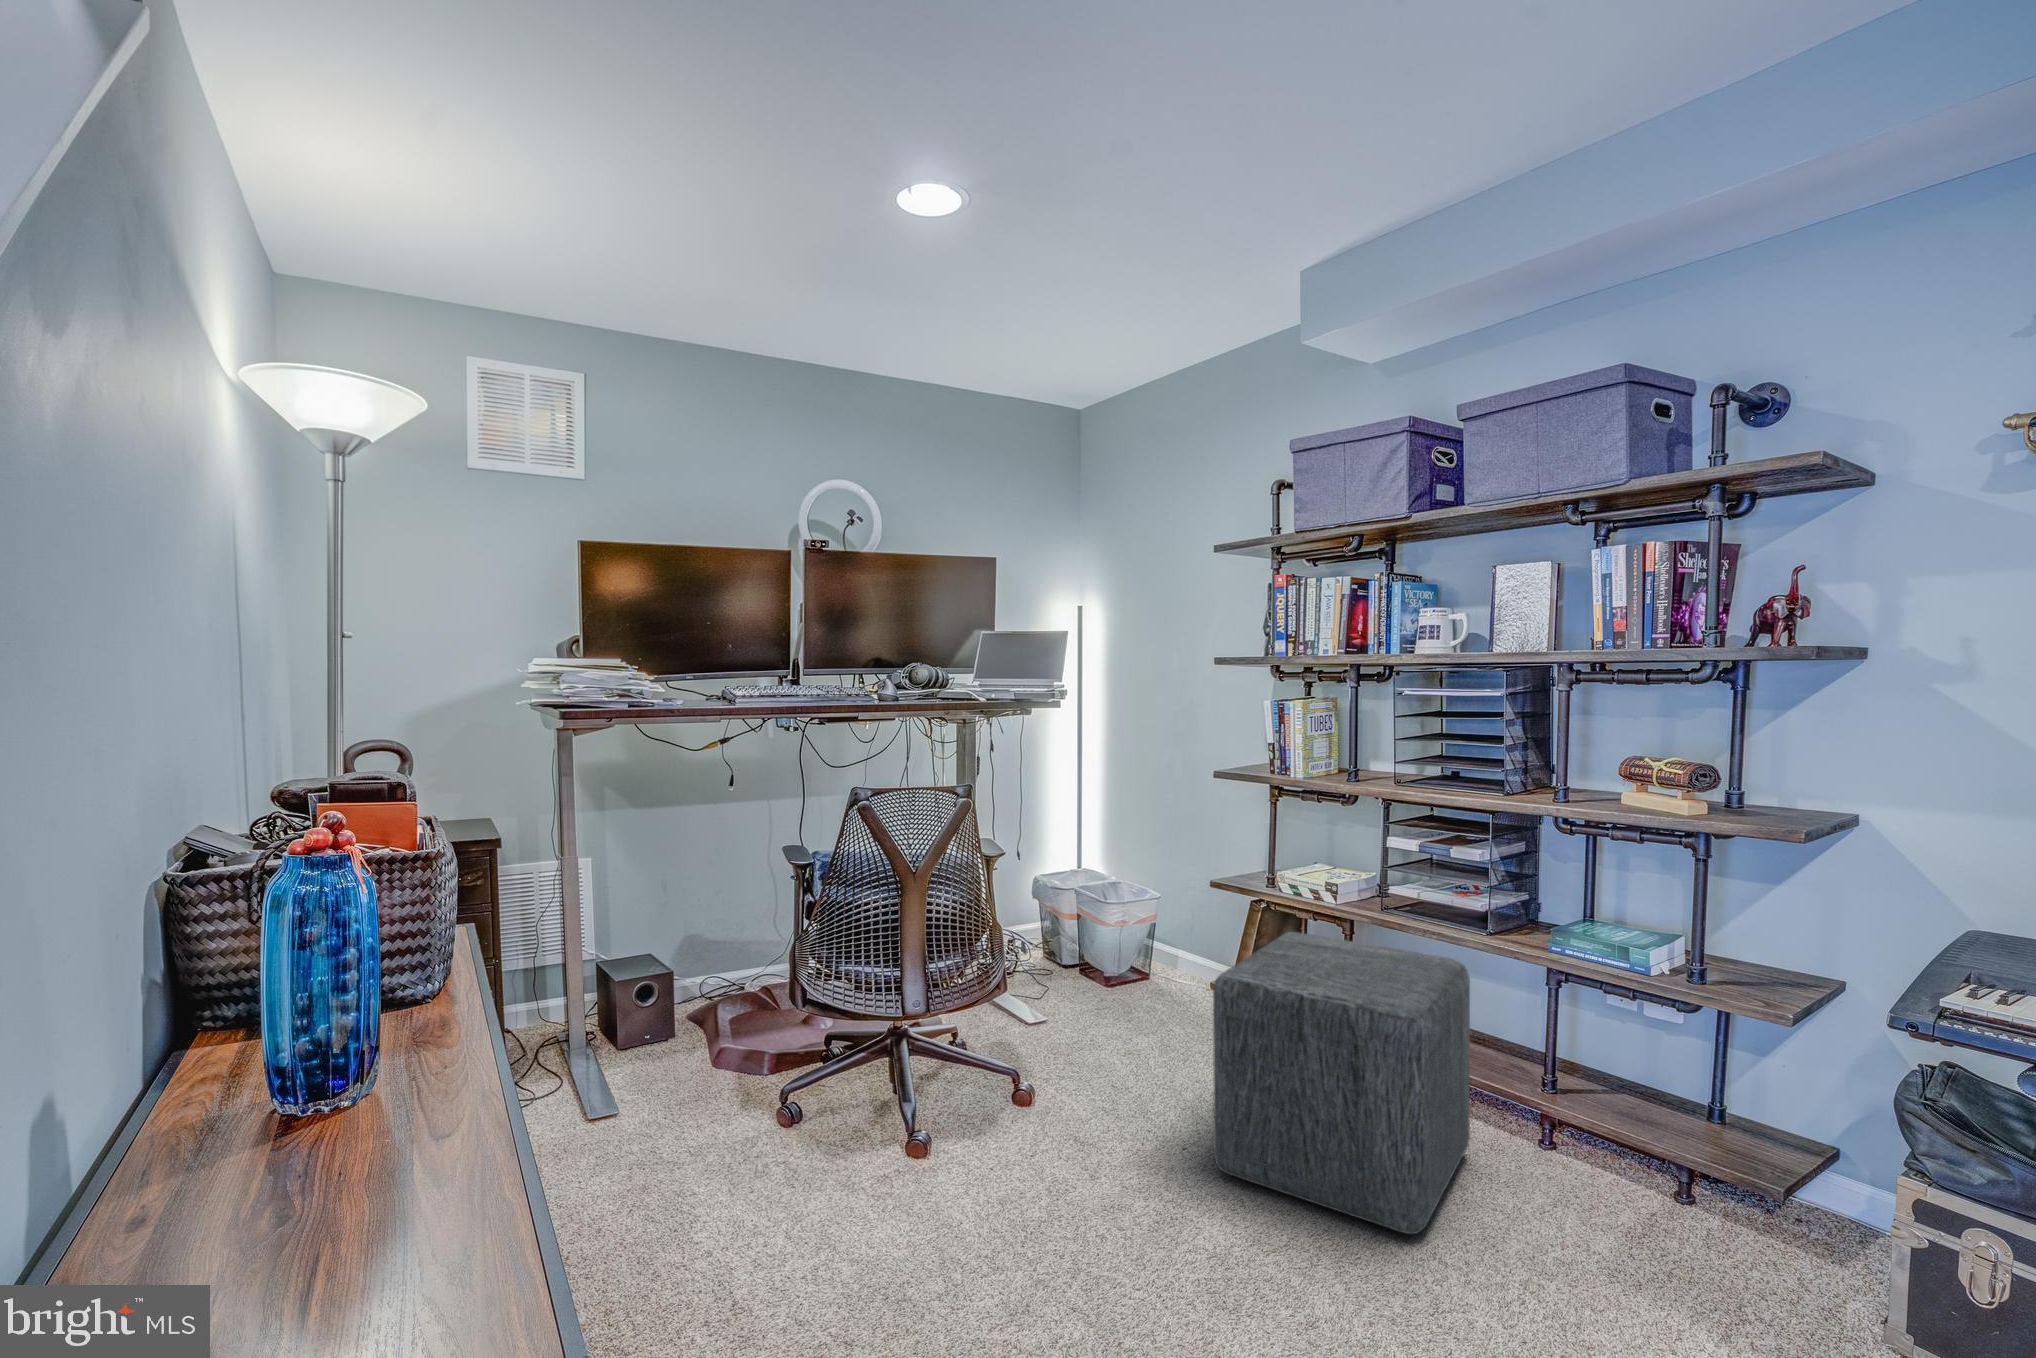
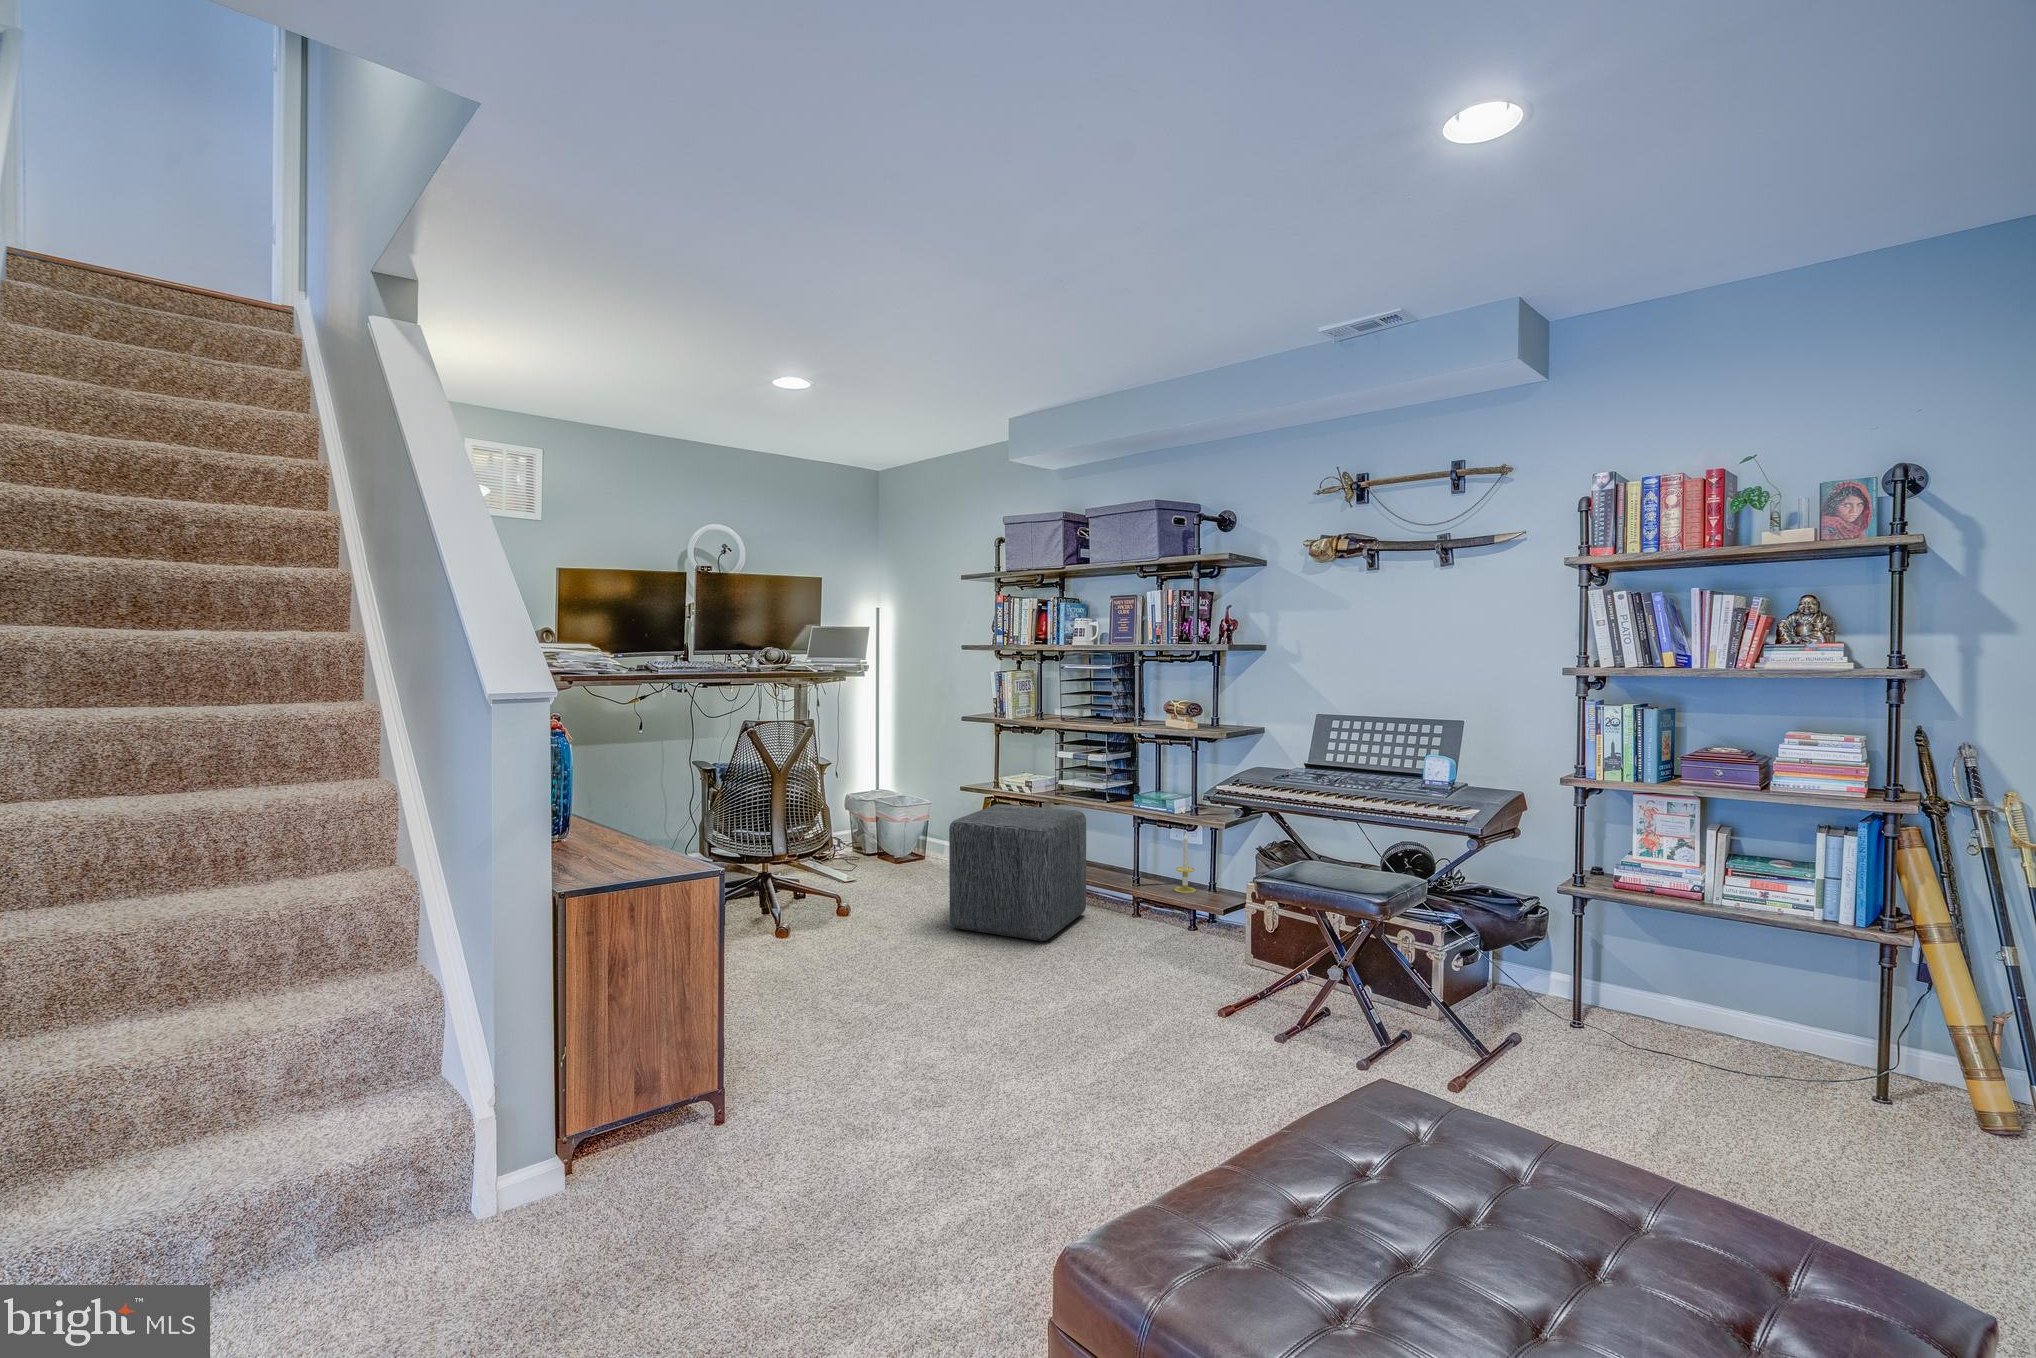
candle: none [1656,1016,1707,1140] -> present [1174,833,1196,893]

